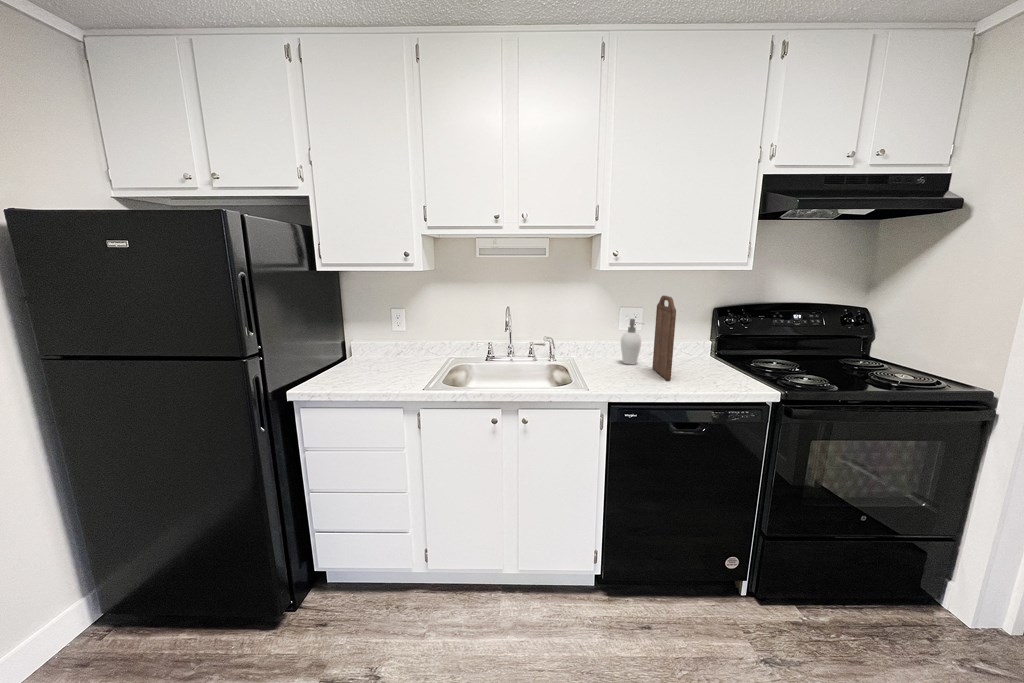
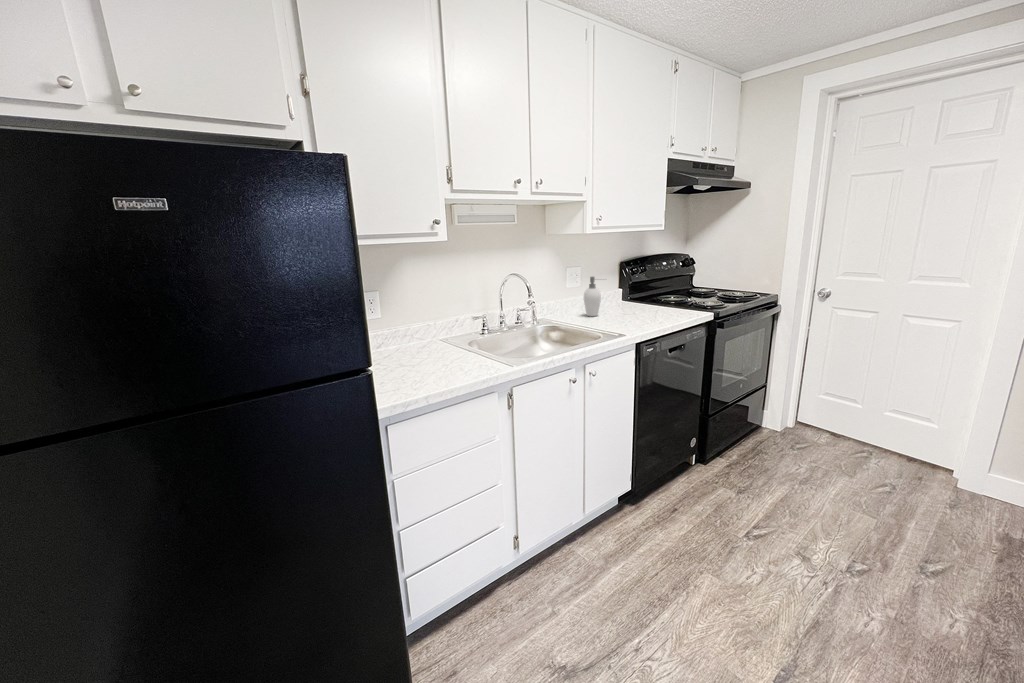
cutting board: present [652,295,676,380] -> none [616,252,650,320]

